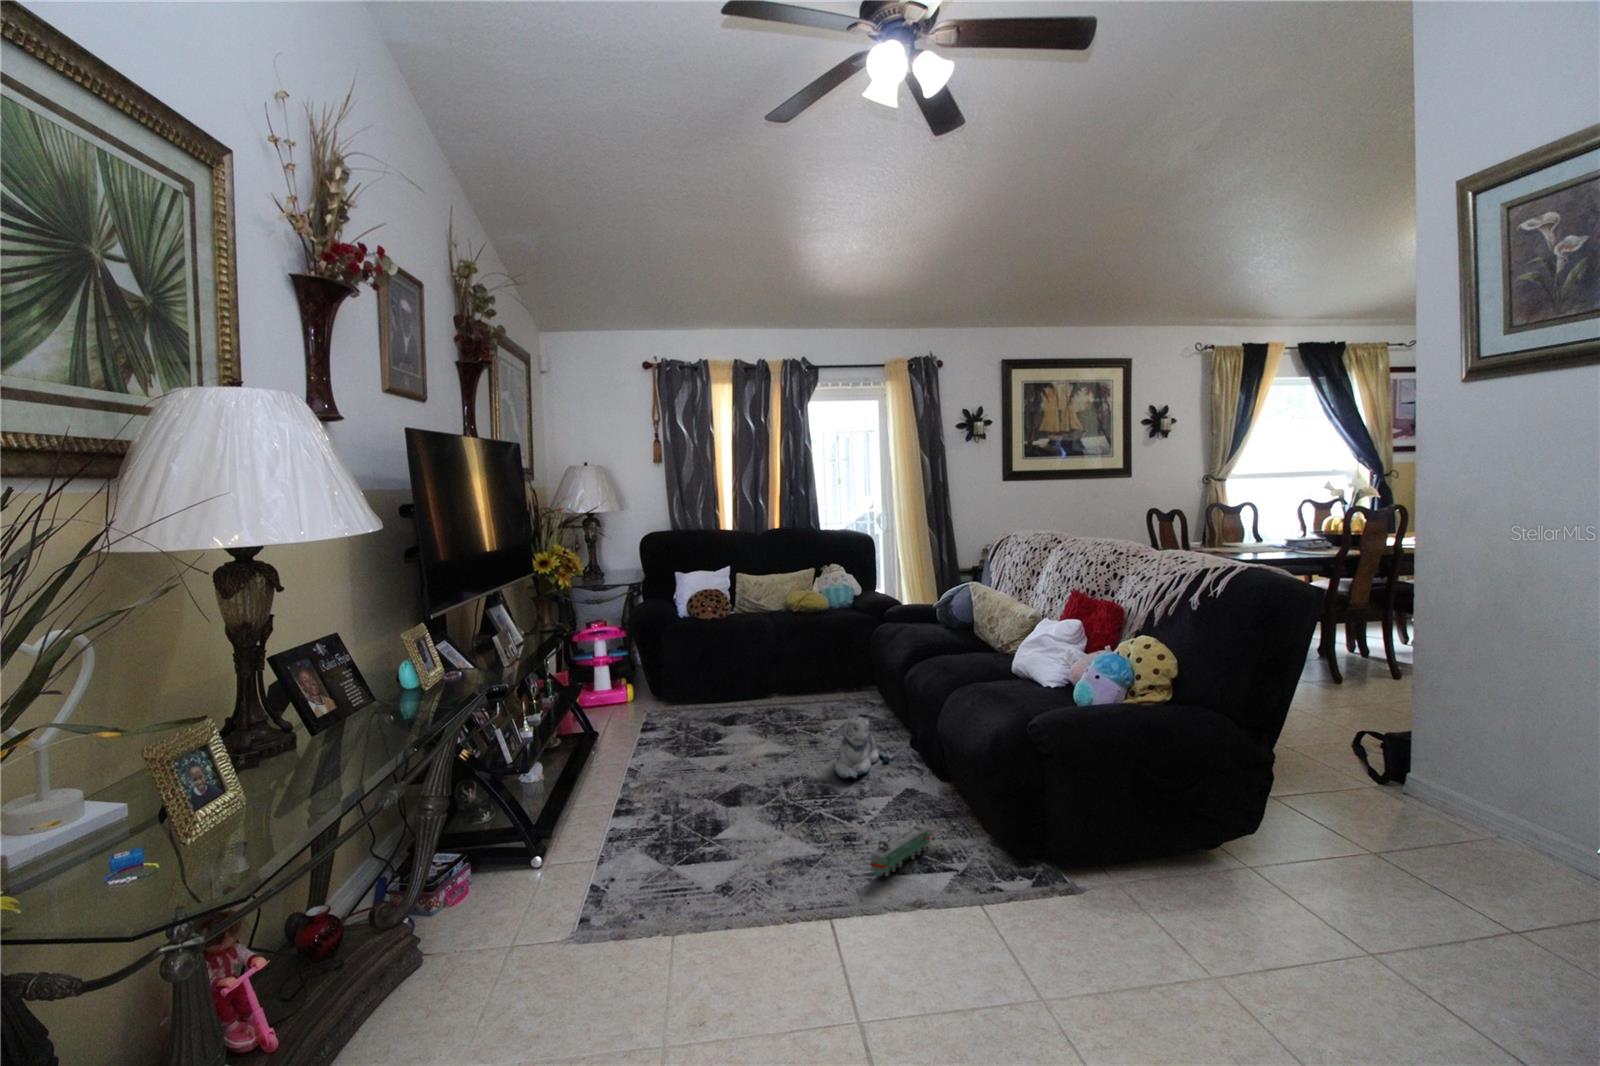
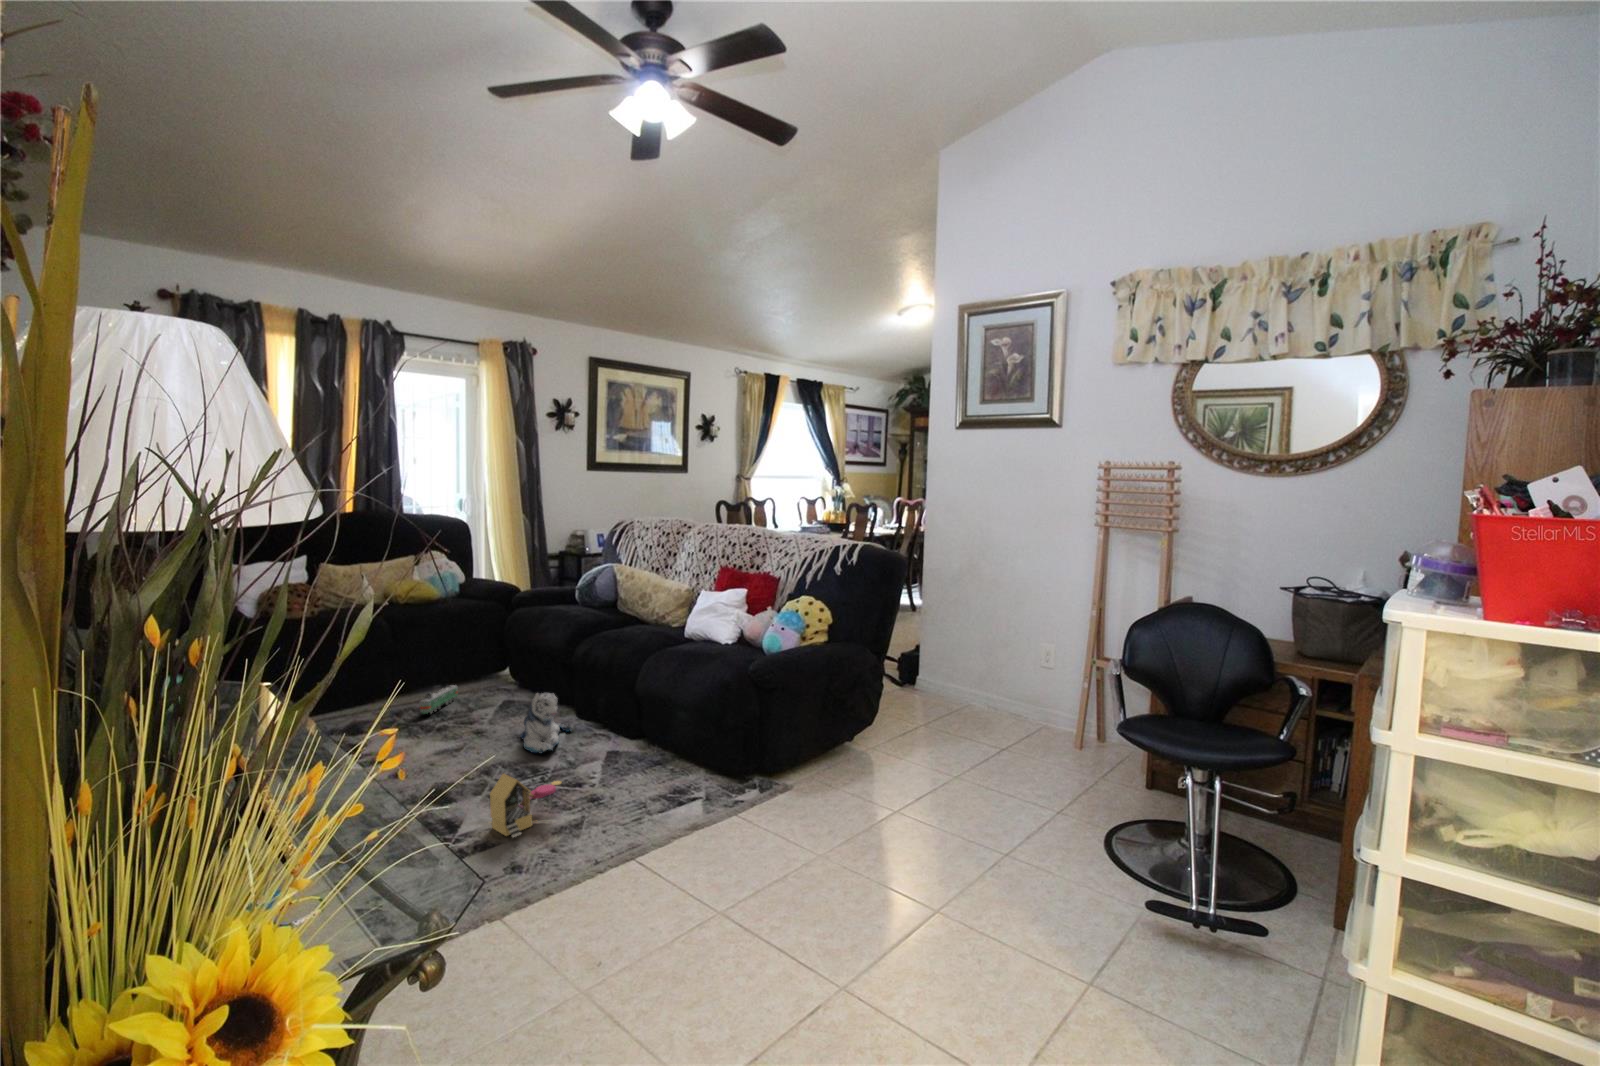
toy house: none [755,789,828,855] -> present [489,774,561,837]
toy train: present [871,824,930,876] -> present [420,685,458,714]

